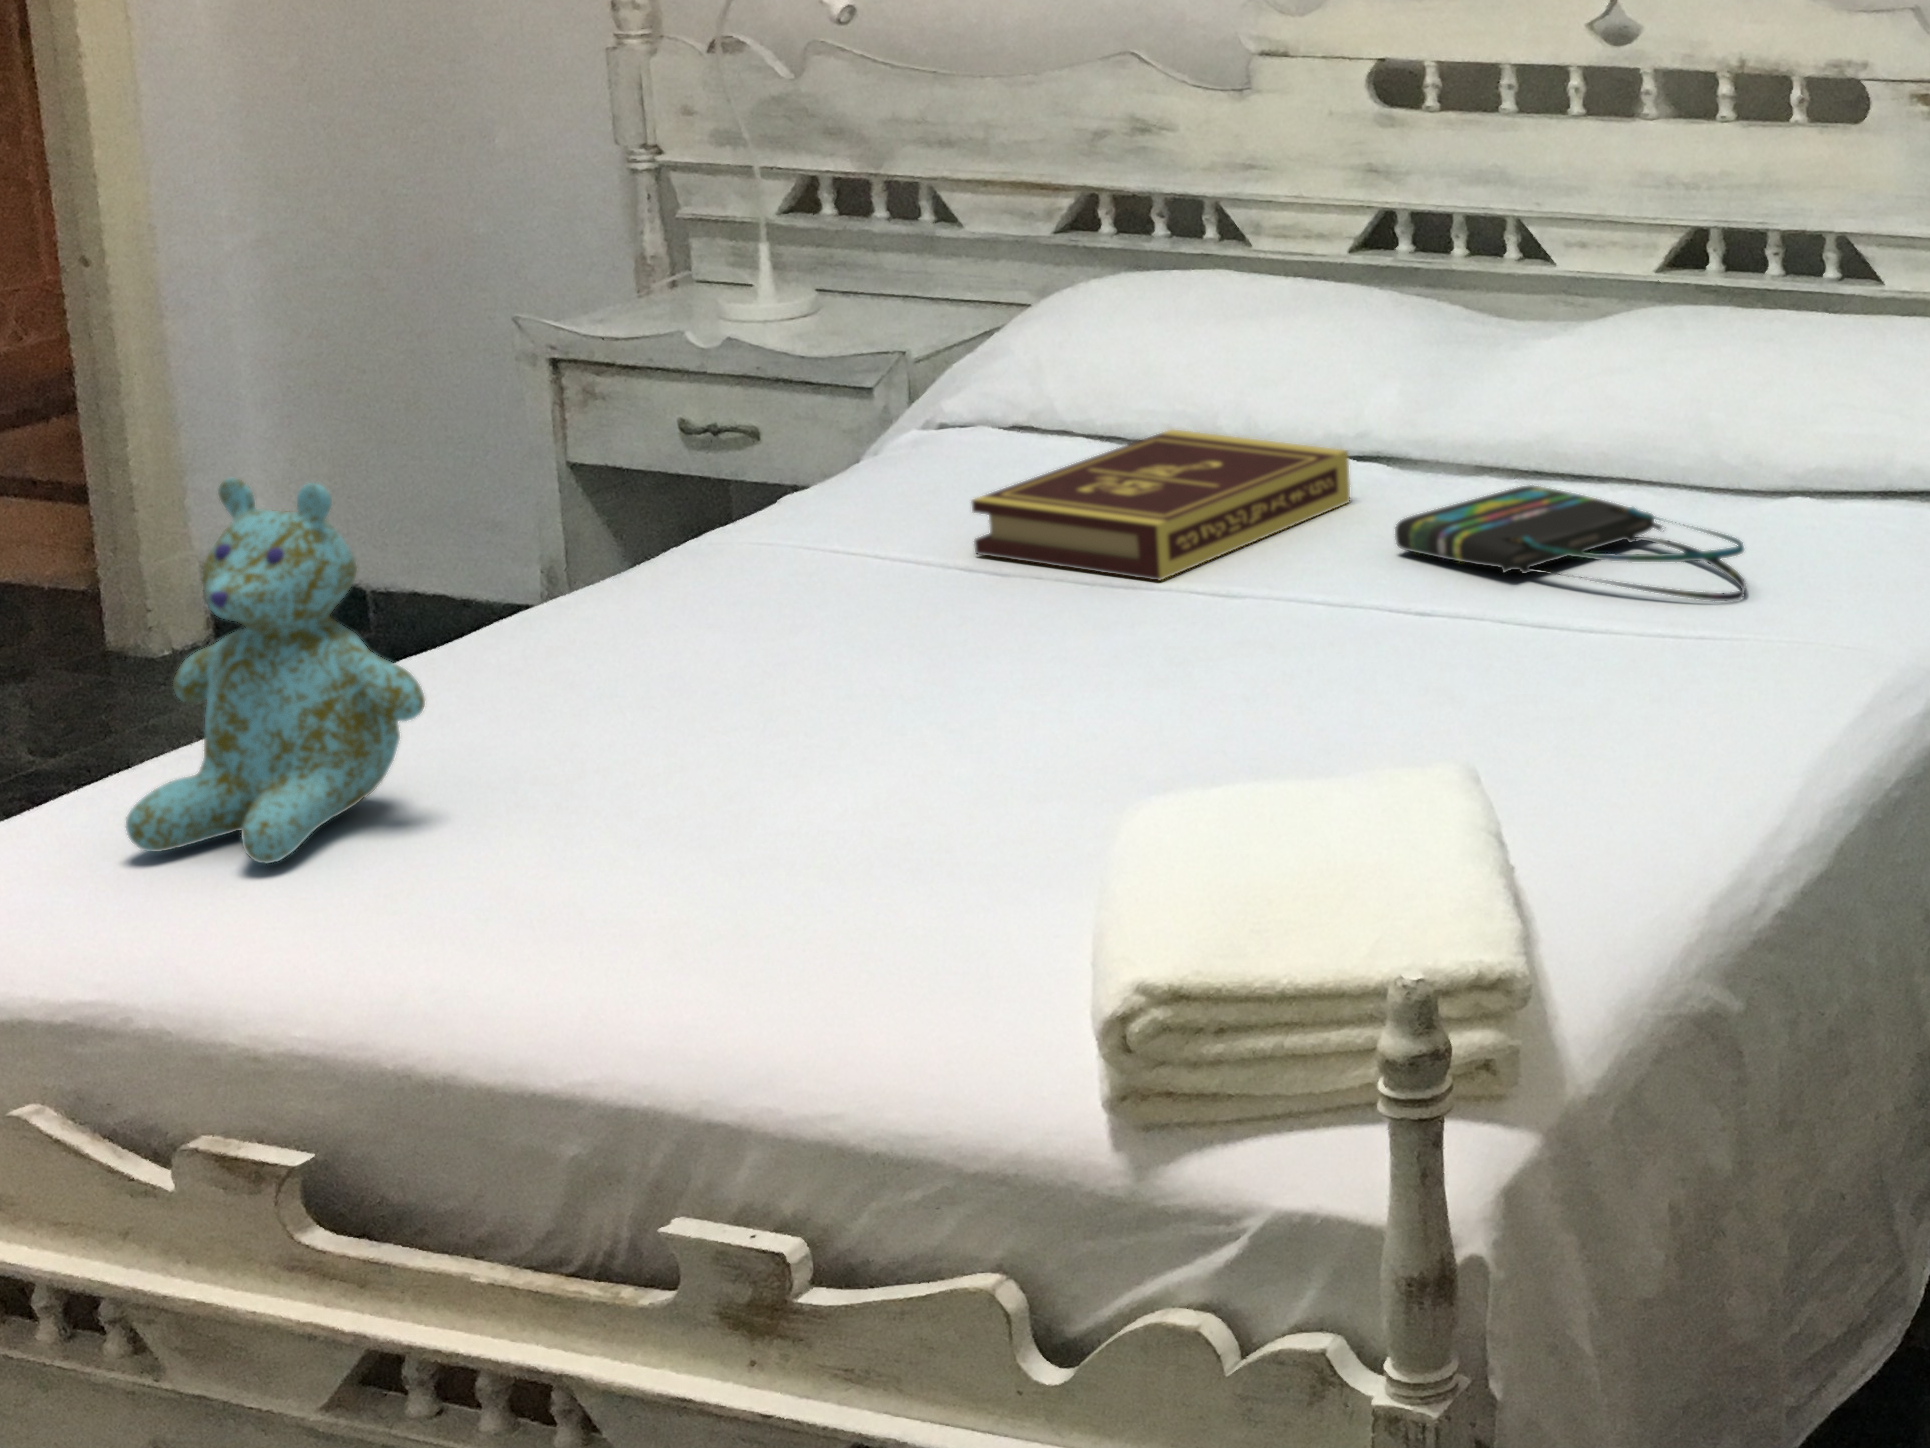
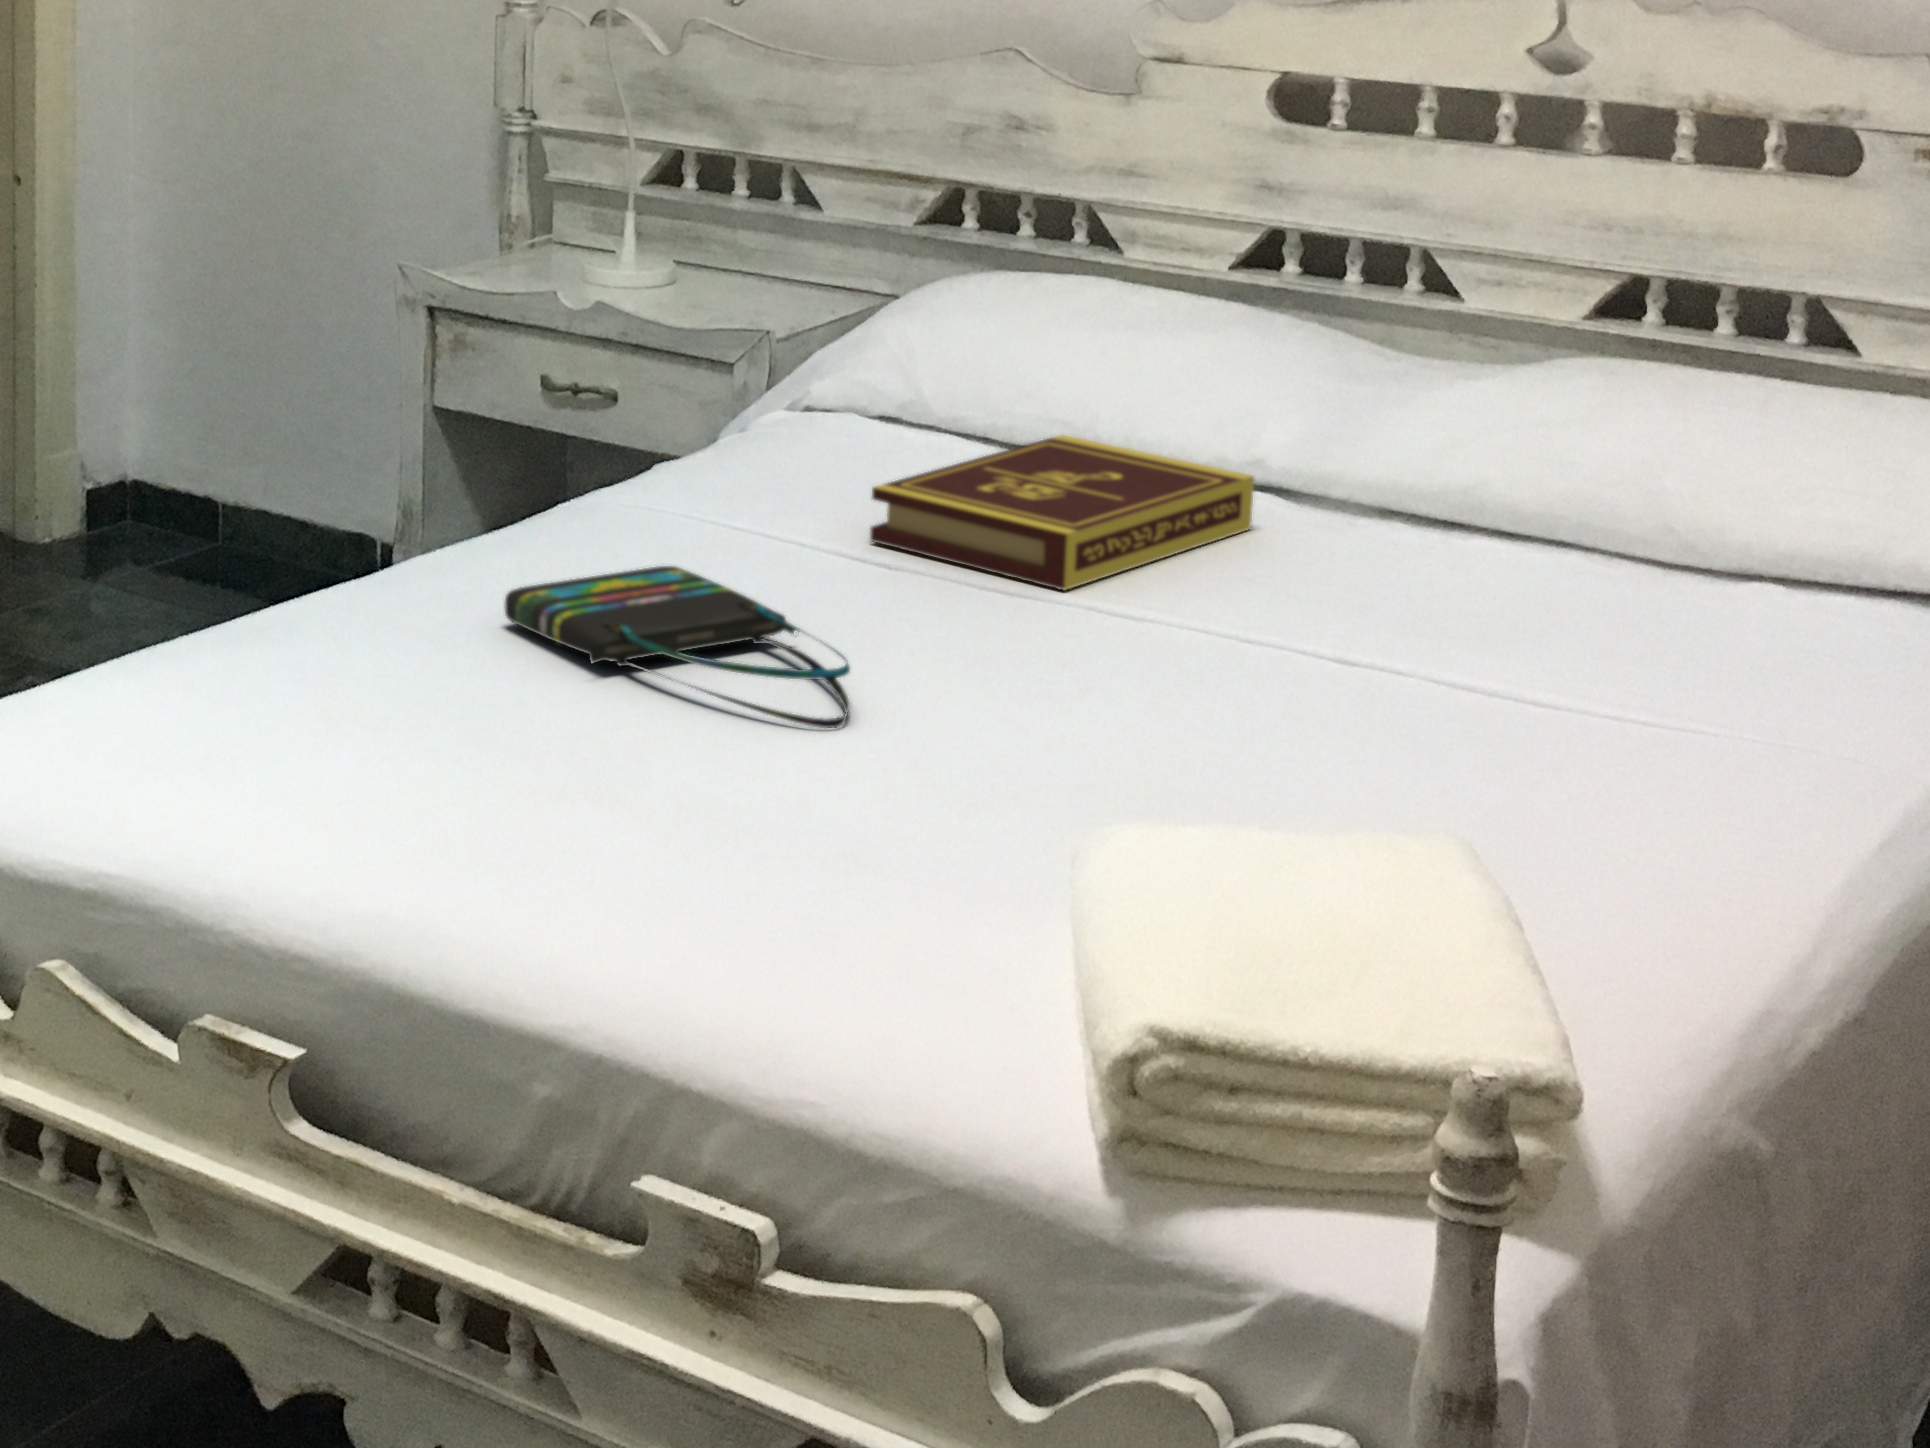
stuffed bear: present [126,478,425,864] -> none [135,402,402,767]
tote bag: present [1395,485,1745,601] -> present [504,566,850,728]

